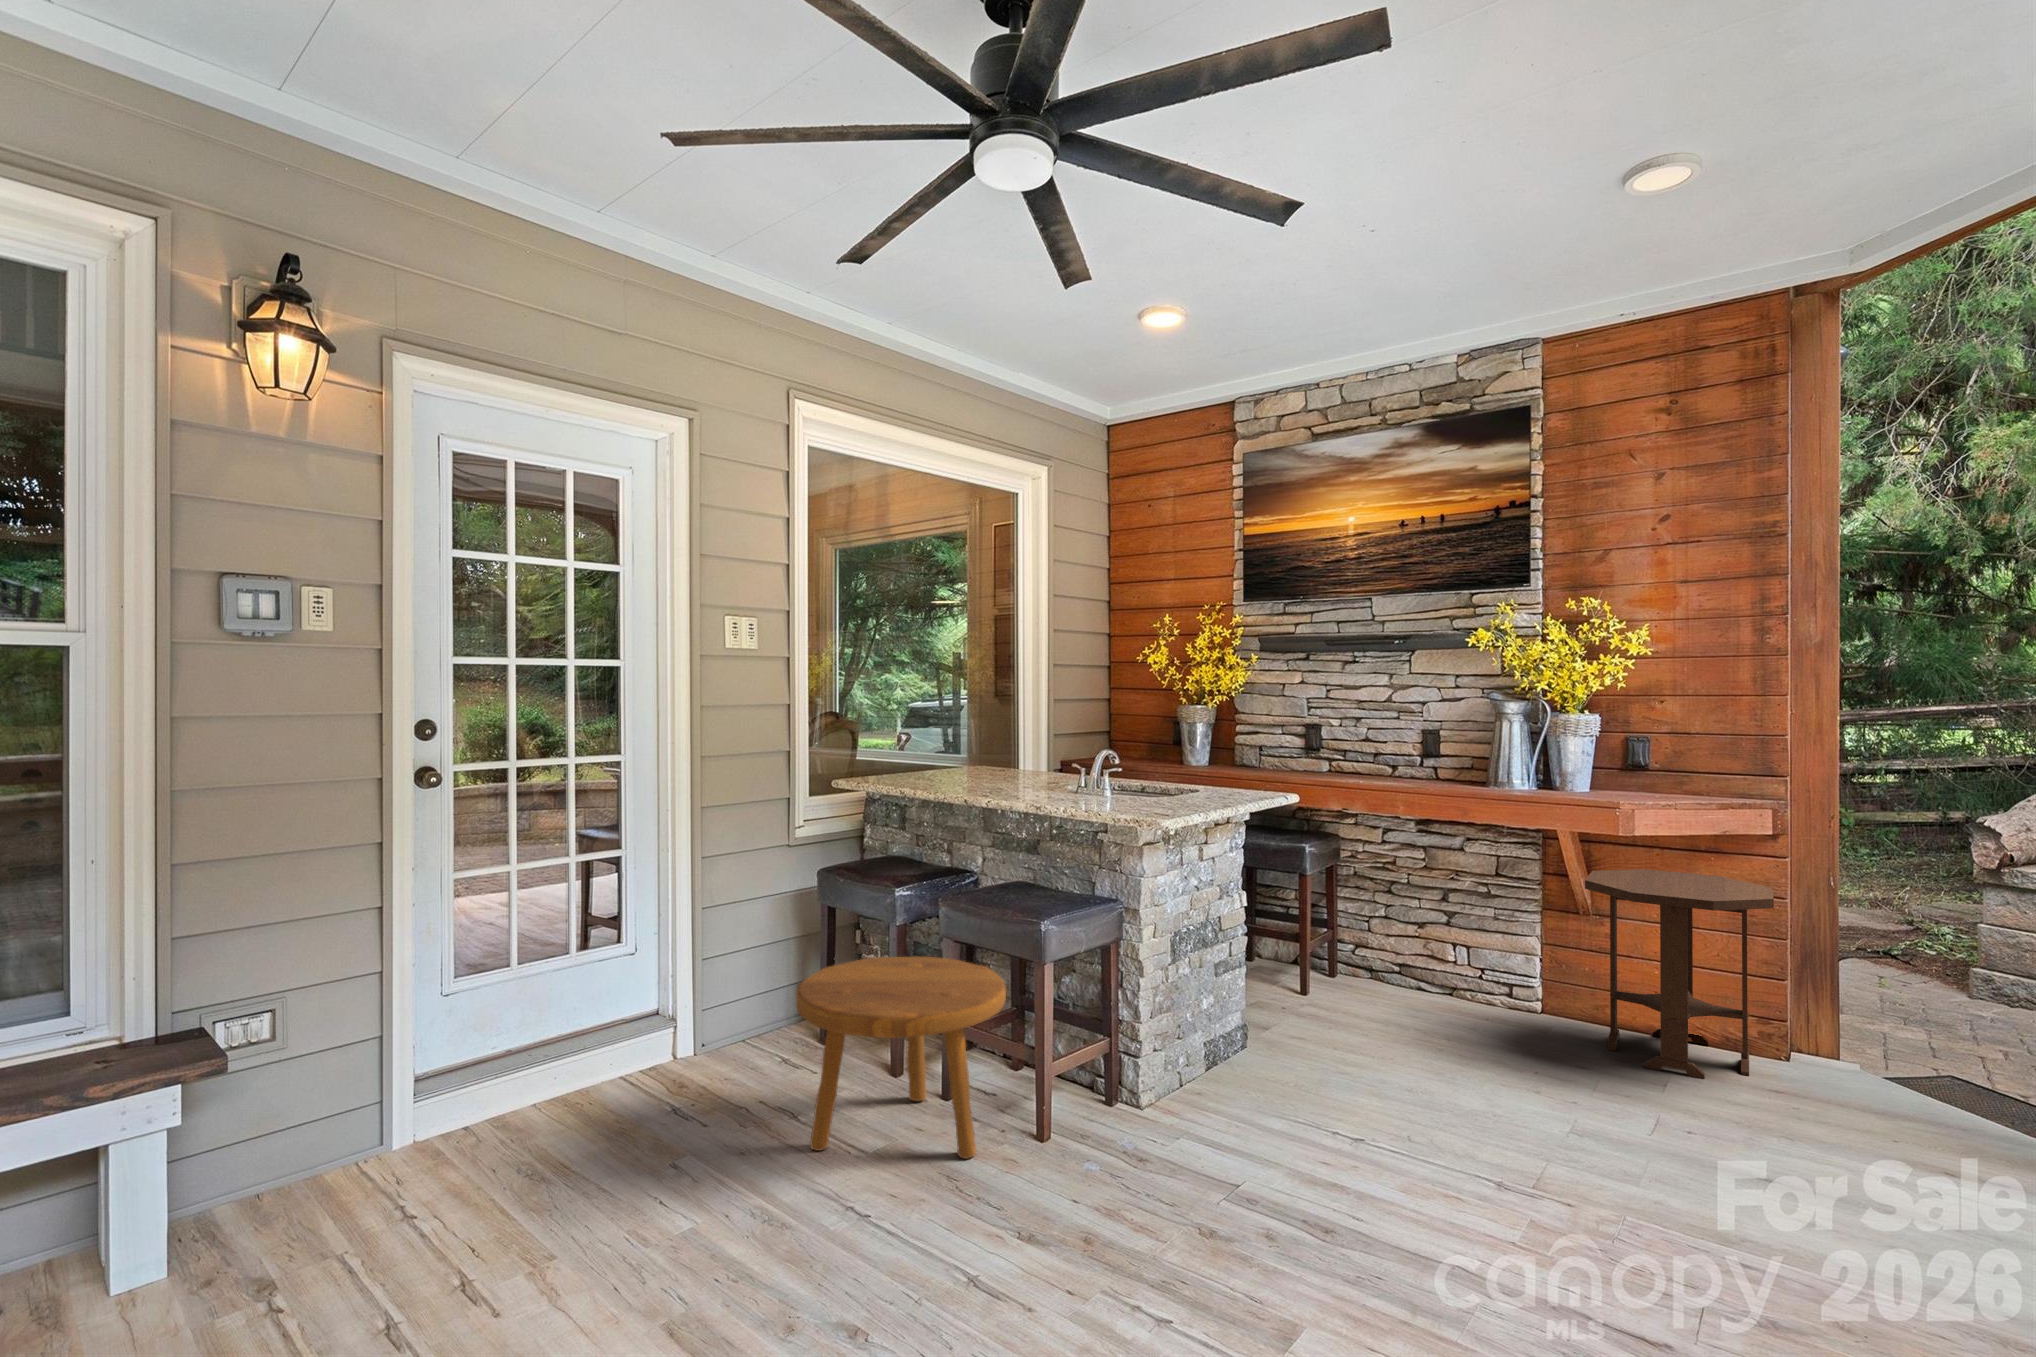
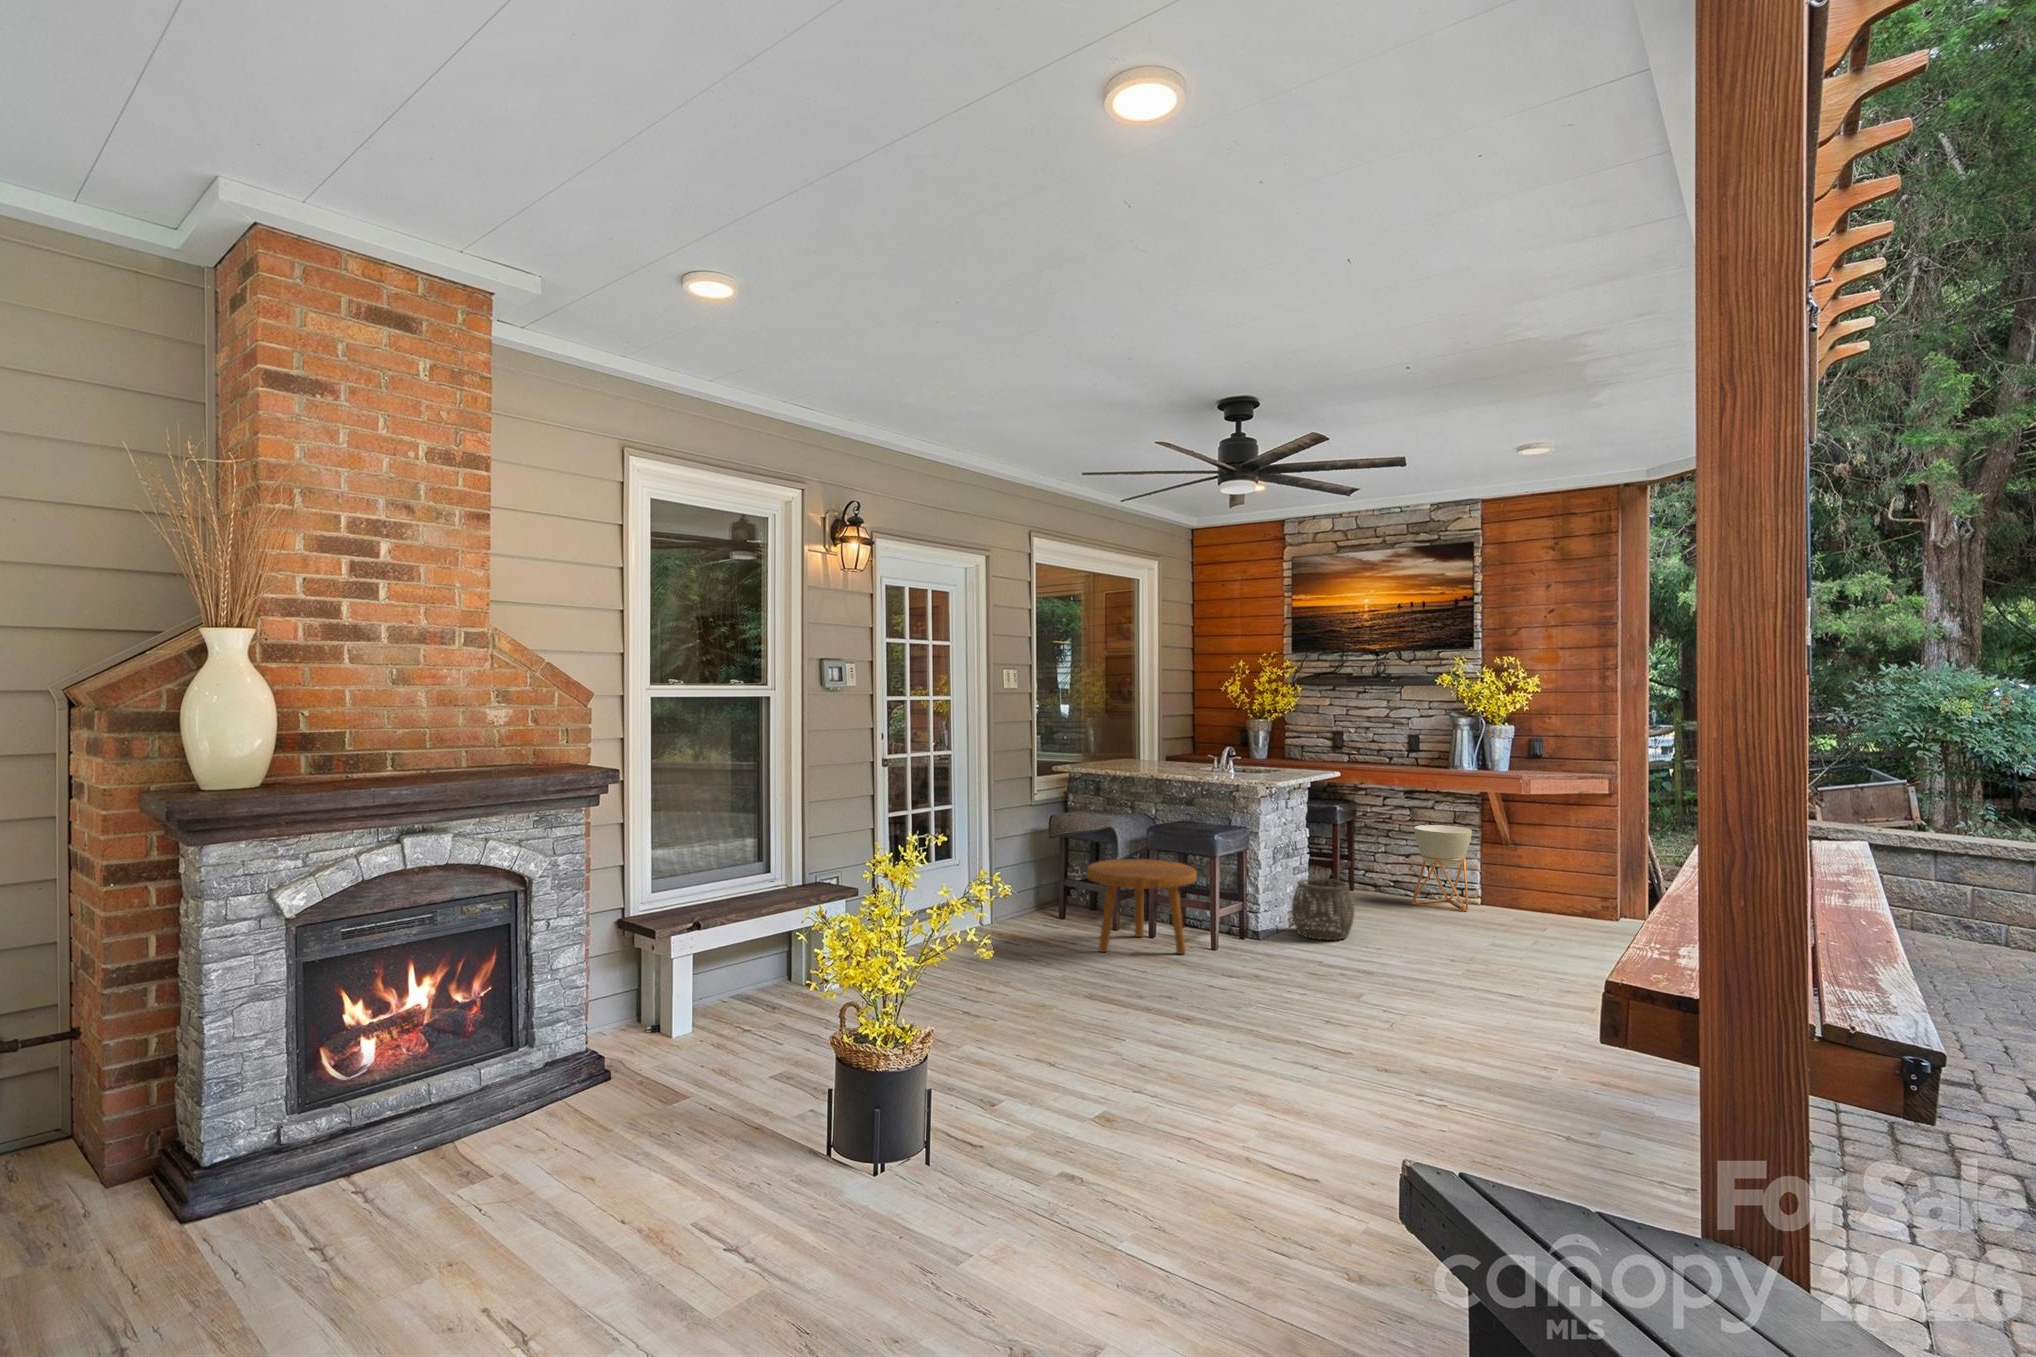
side table: present [1585,869,1774,1079] -> none [1503,818,1607,930]
planter: none [1426,877,1528,1028] -> present [1412,825,1472,911]
woven basket: none [1201,987,1317,1113] -> present [1292,879,1354,940]

